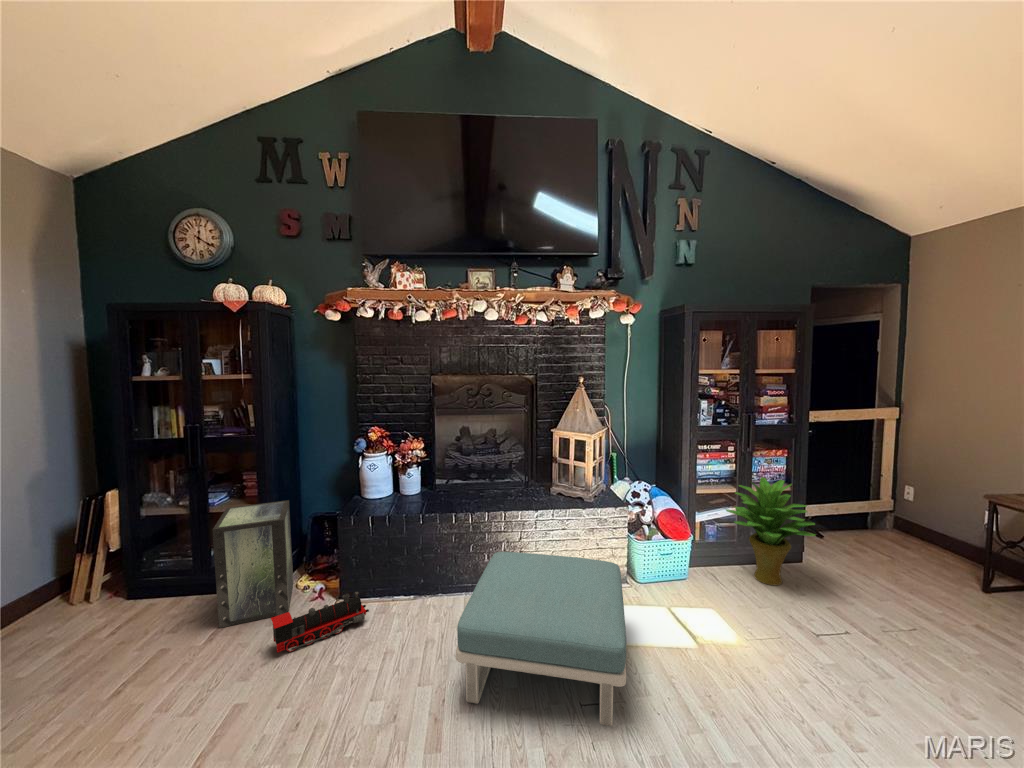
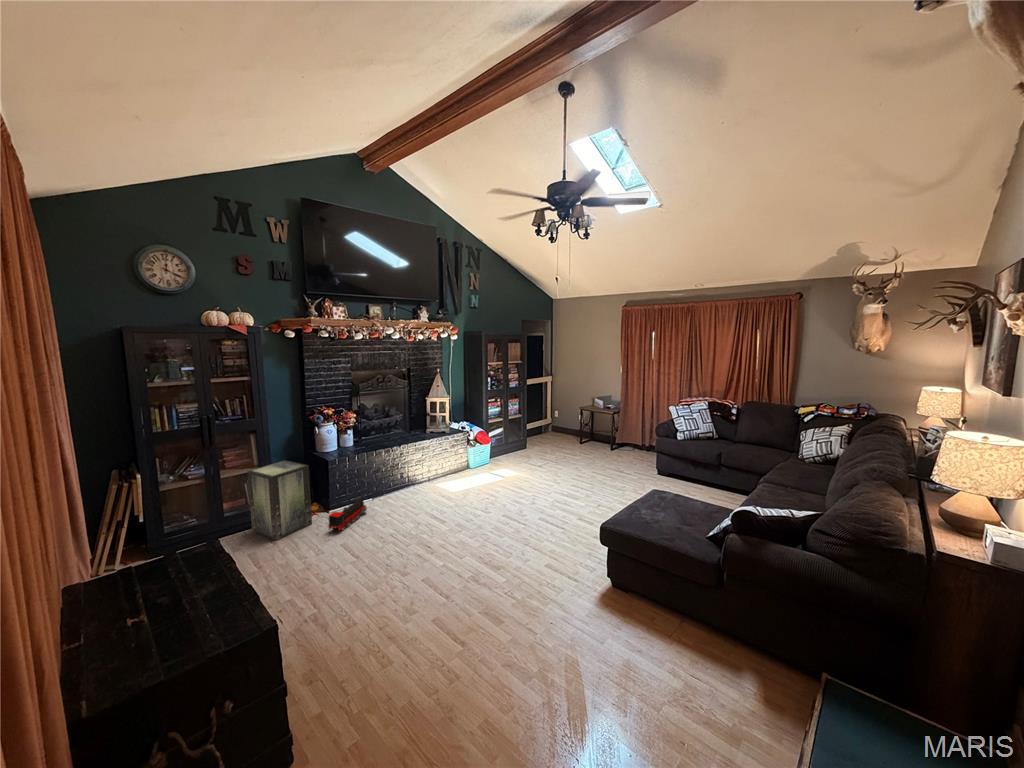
potted plant: present [726,477,815,585] -> none [504,410,539,456]
footstool: present [456,552,626,726] -> none [423,452,508,512]

